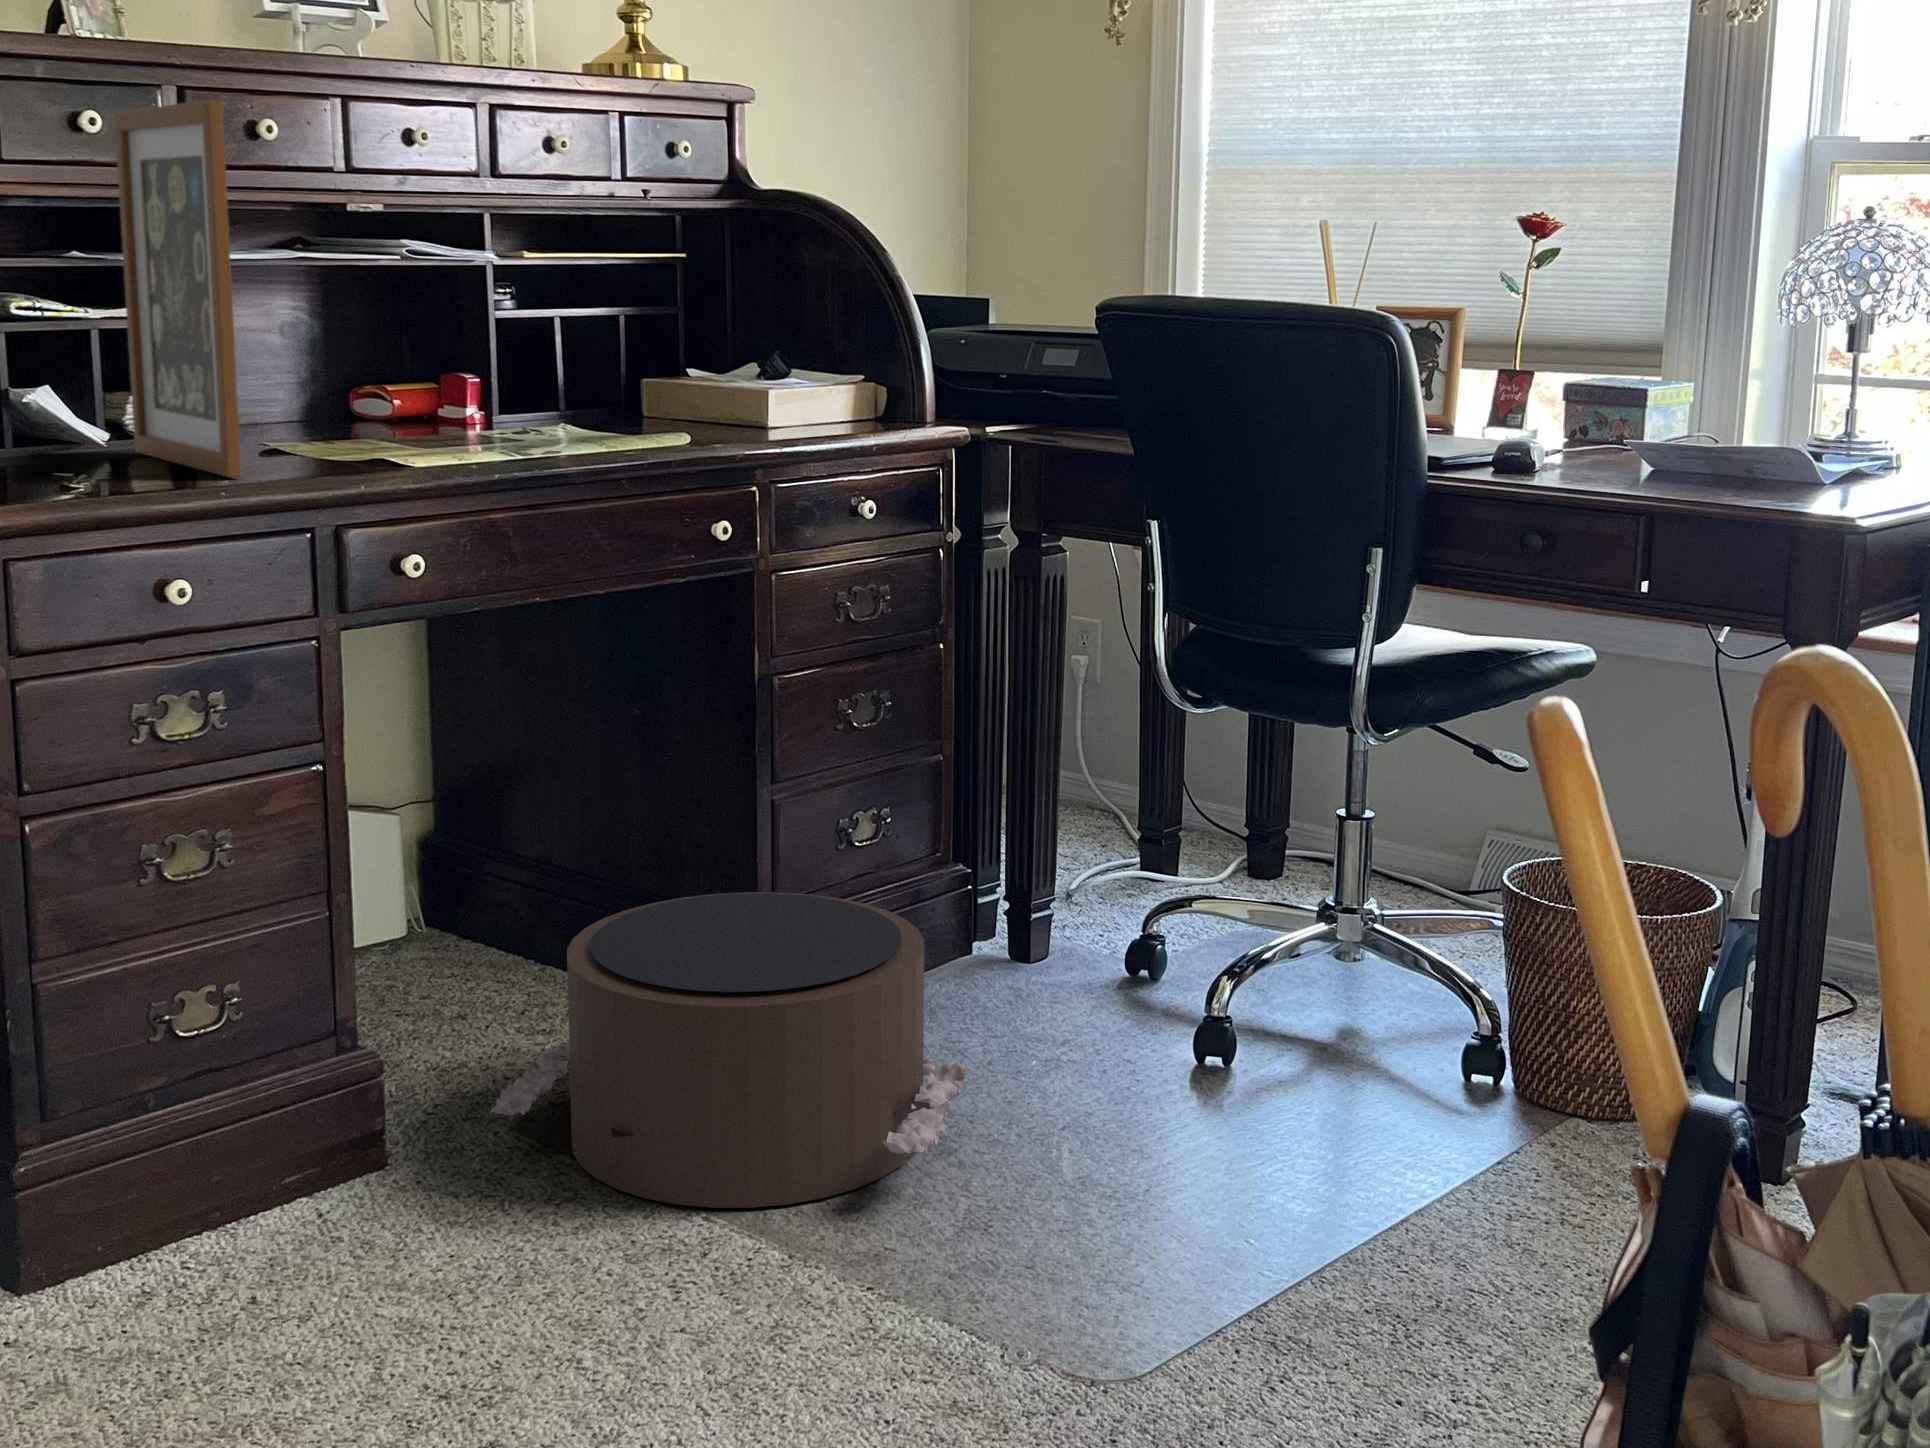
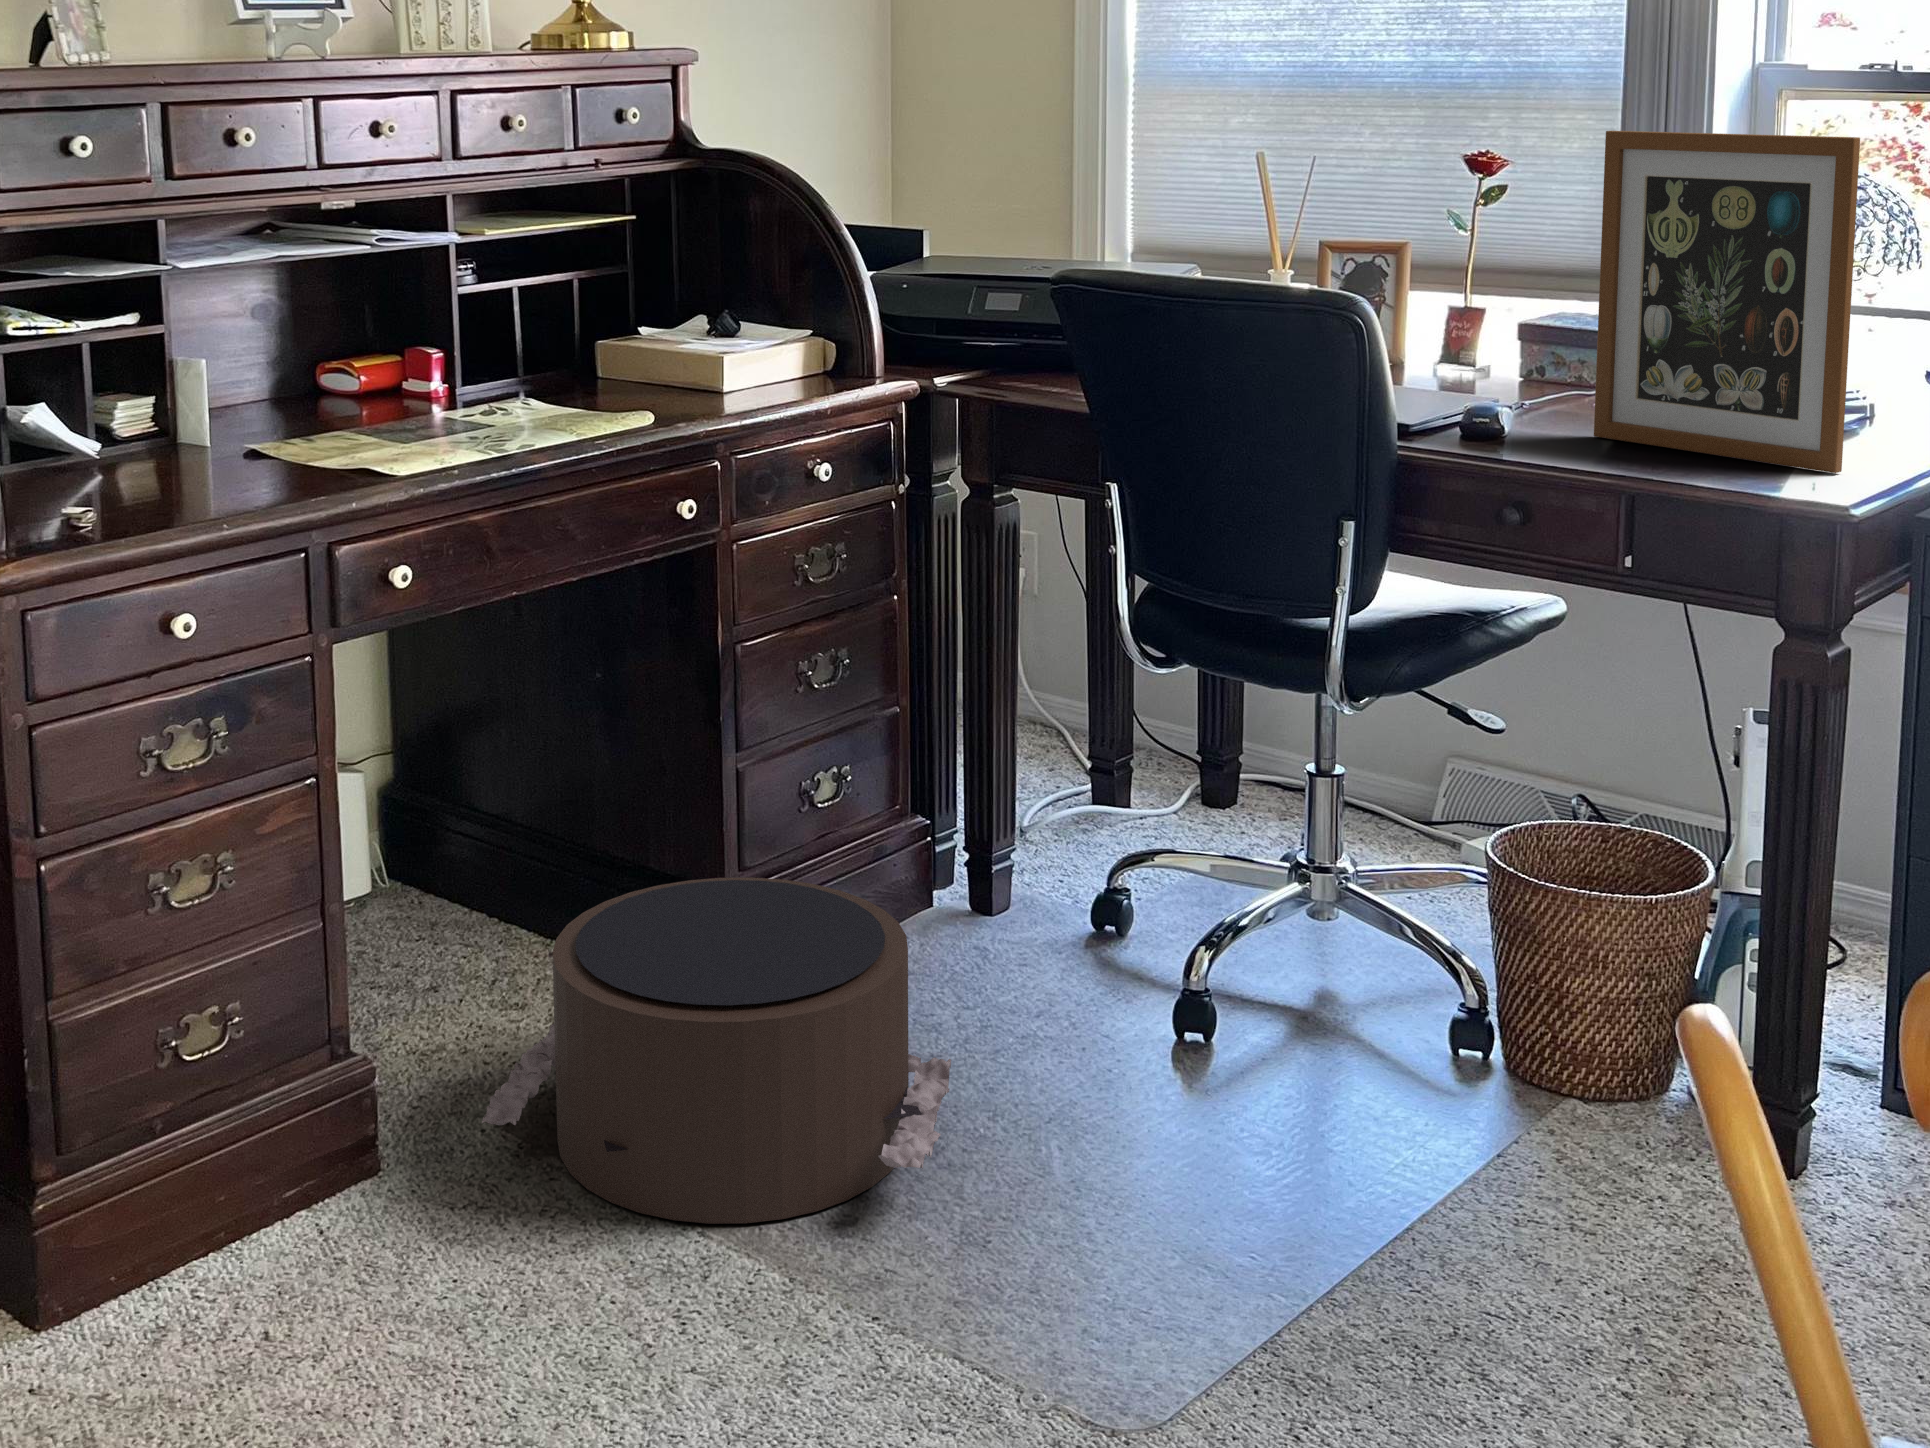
picture frame: present [114,100,241,477] -> present [1594,131,1860,473]

